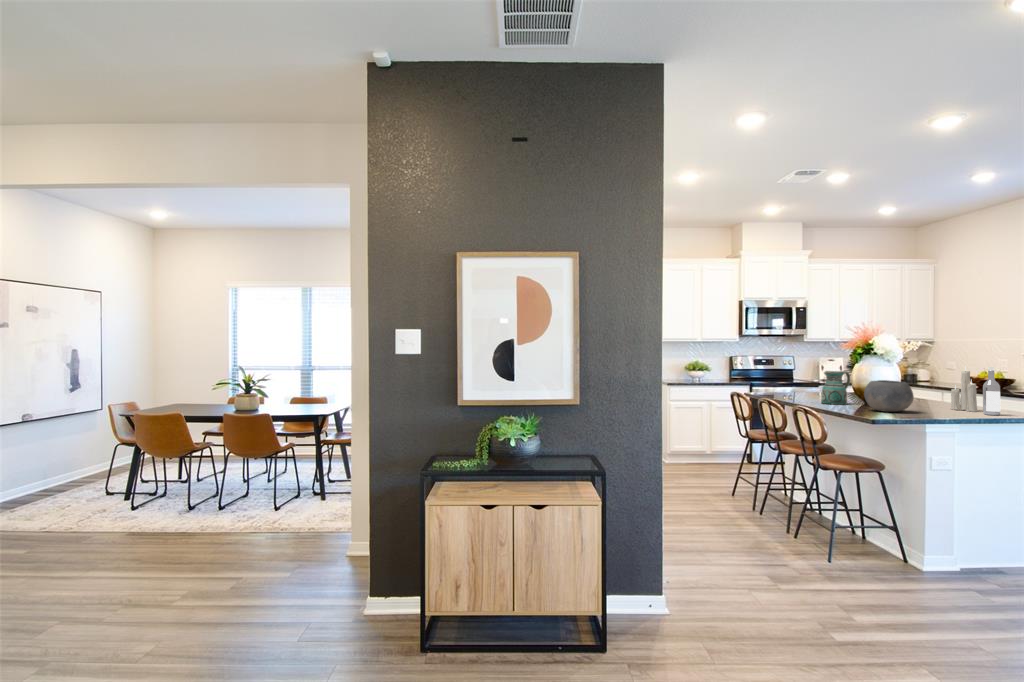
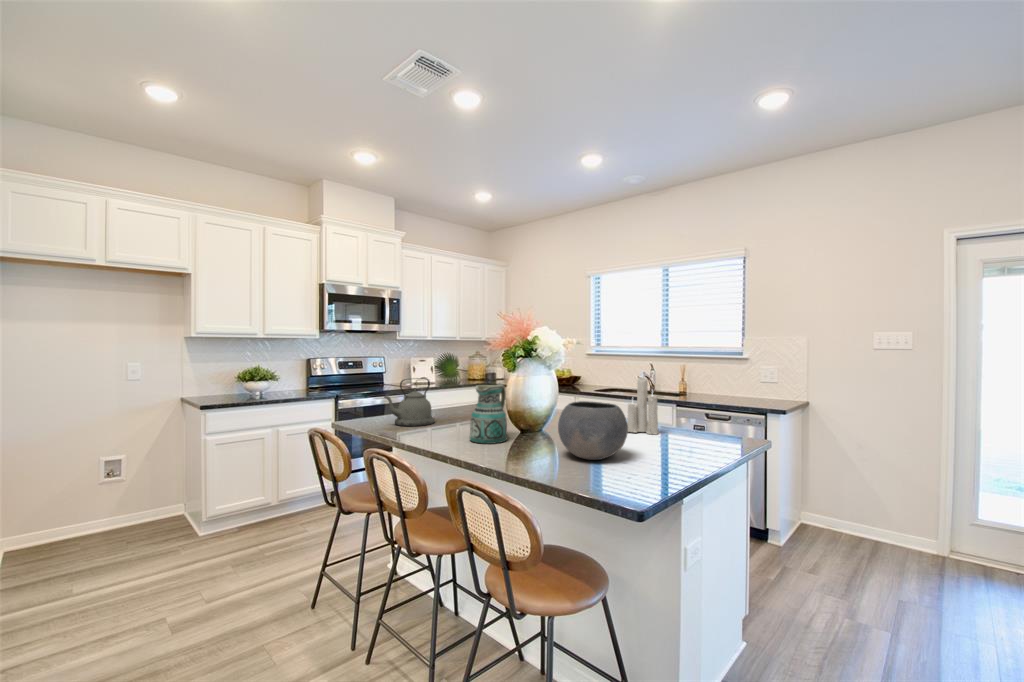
wine bottle: present [983,367,1000,415] -> none [682,373,702,443]
kettle: none [774,368,810,398] -> present [384,378,434,426]

